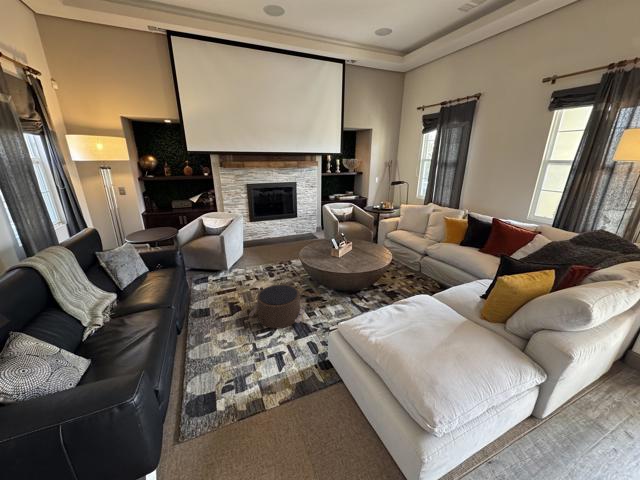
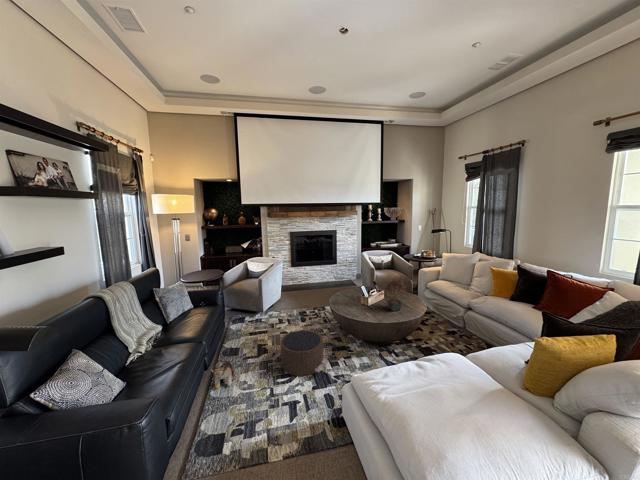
potted plant: none [352,229,376,261] -> present [384,279,405,311]
plush toy: none [186,322,211,351] -> present [211,360,235,389]

